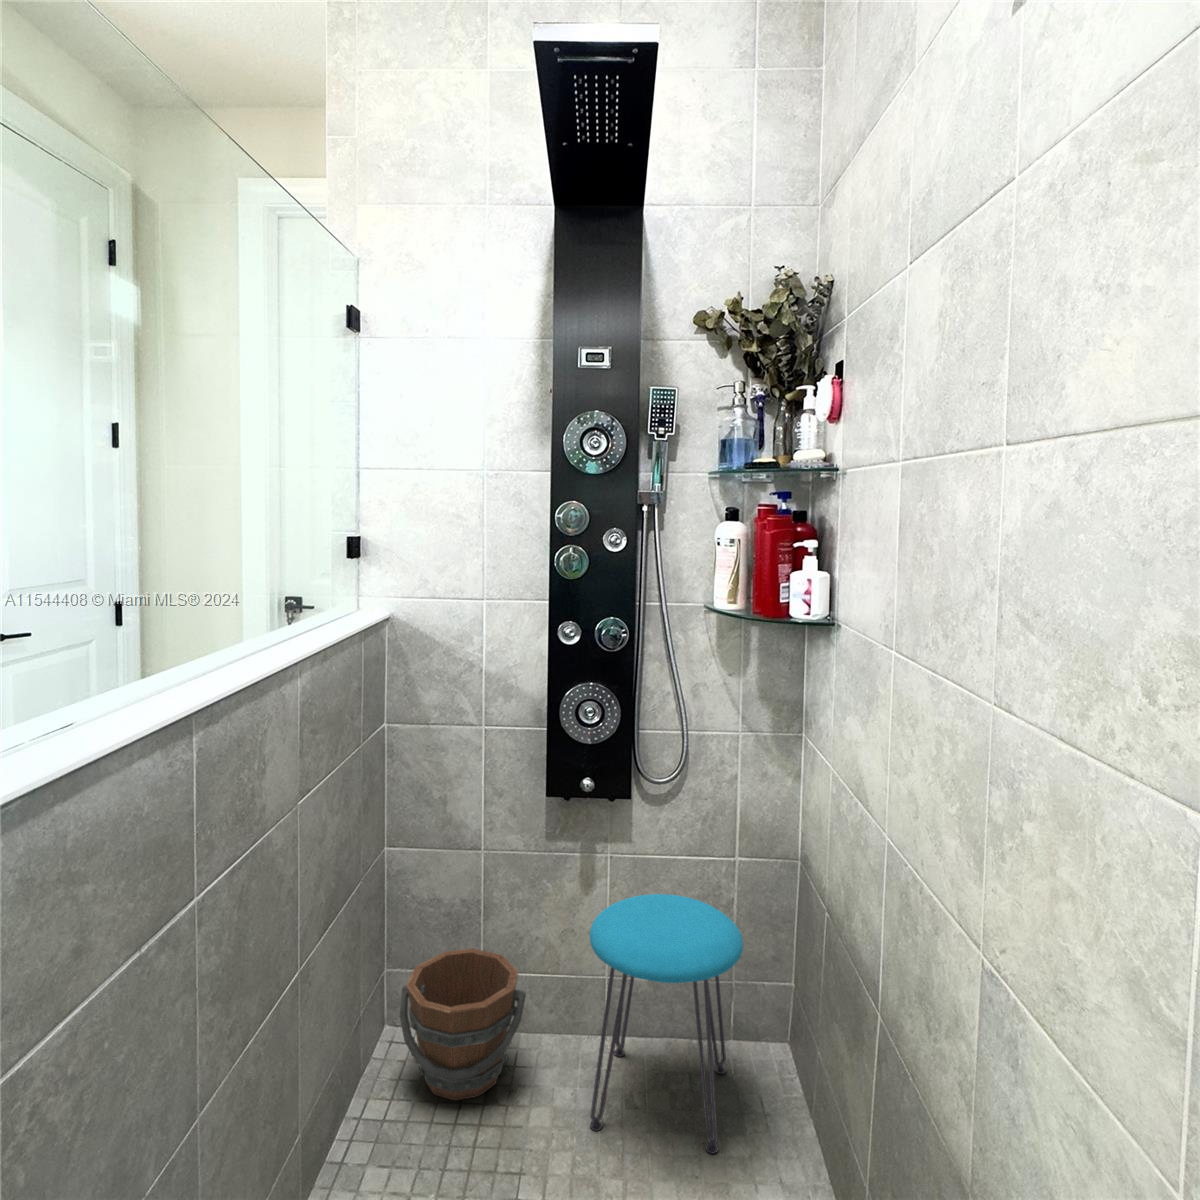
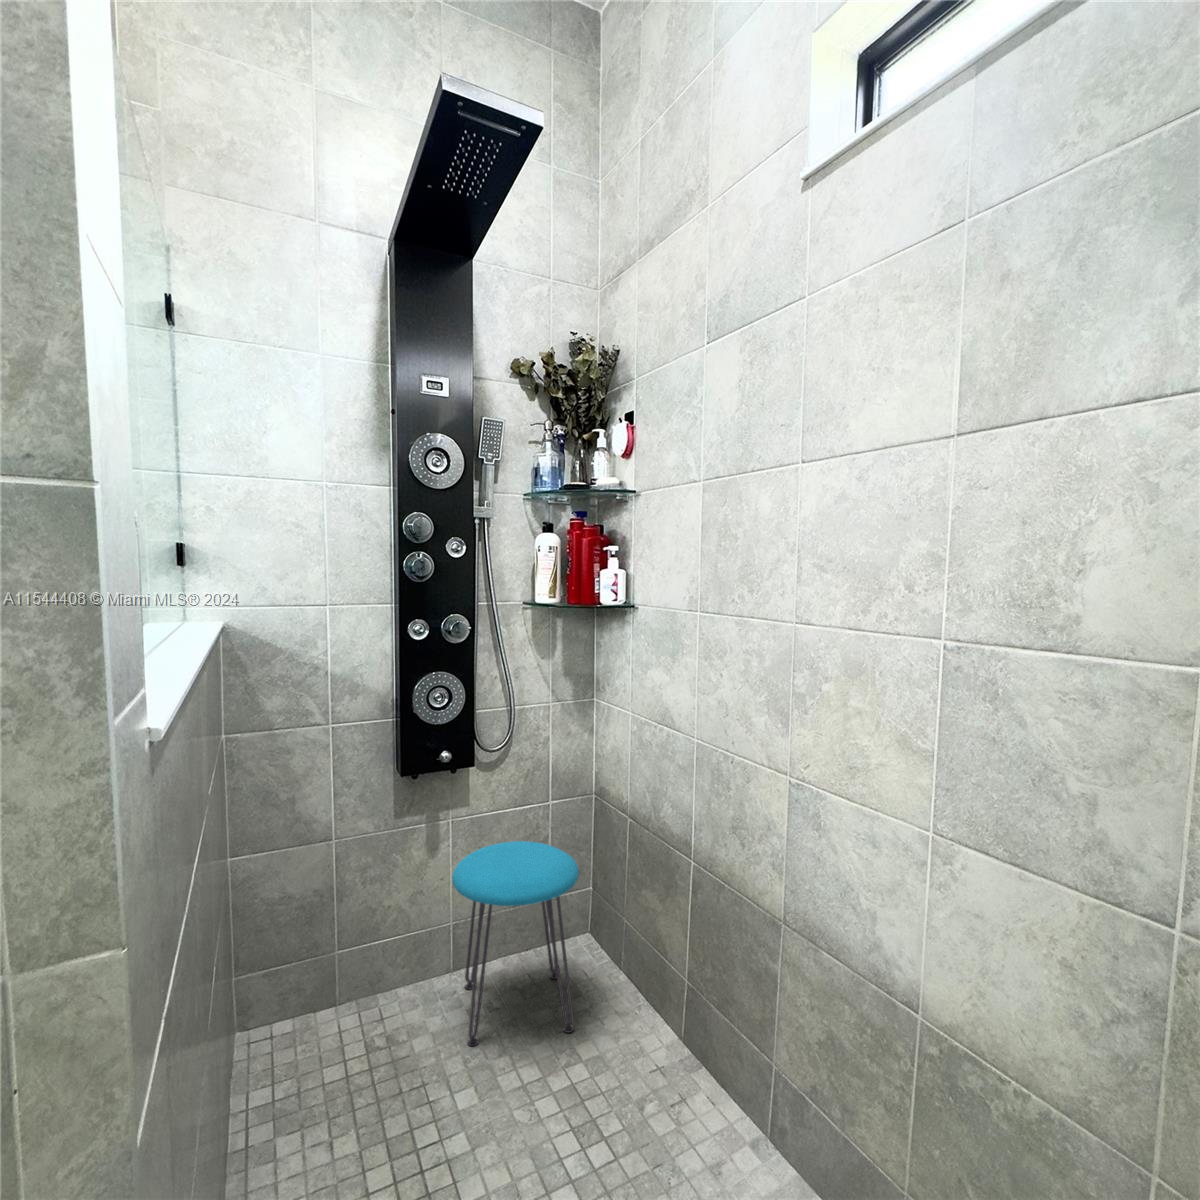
bucket: present [400,948,526,1100] -> none [271,926,394,1064]

